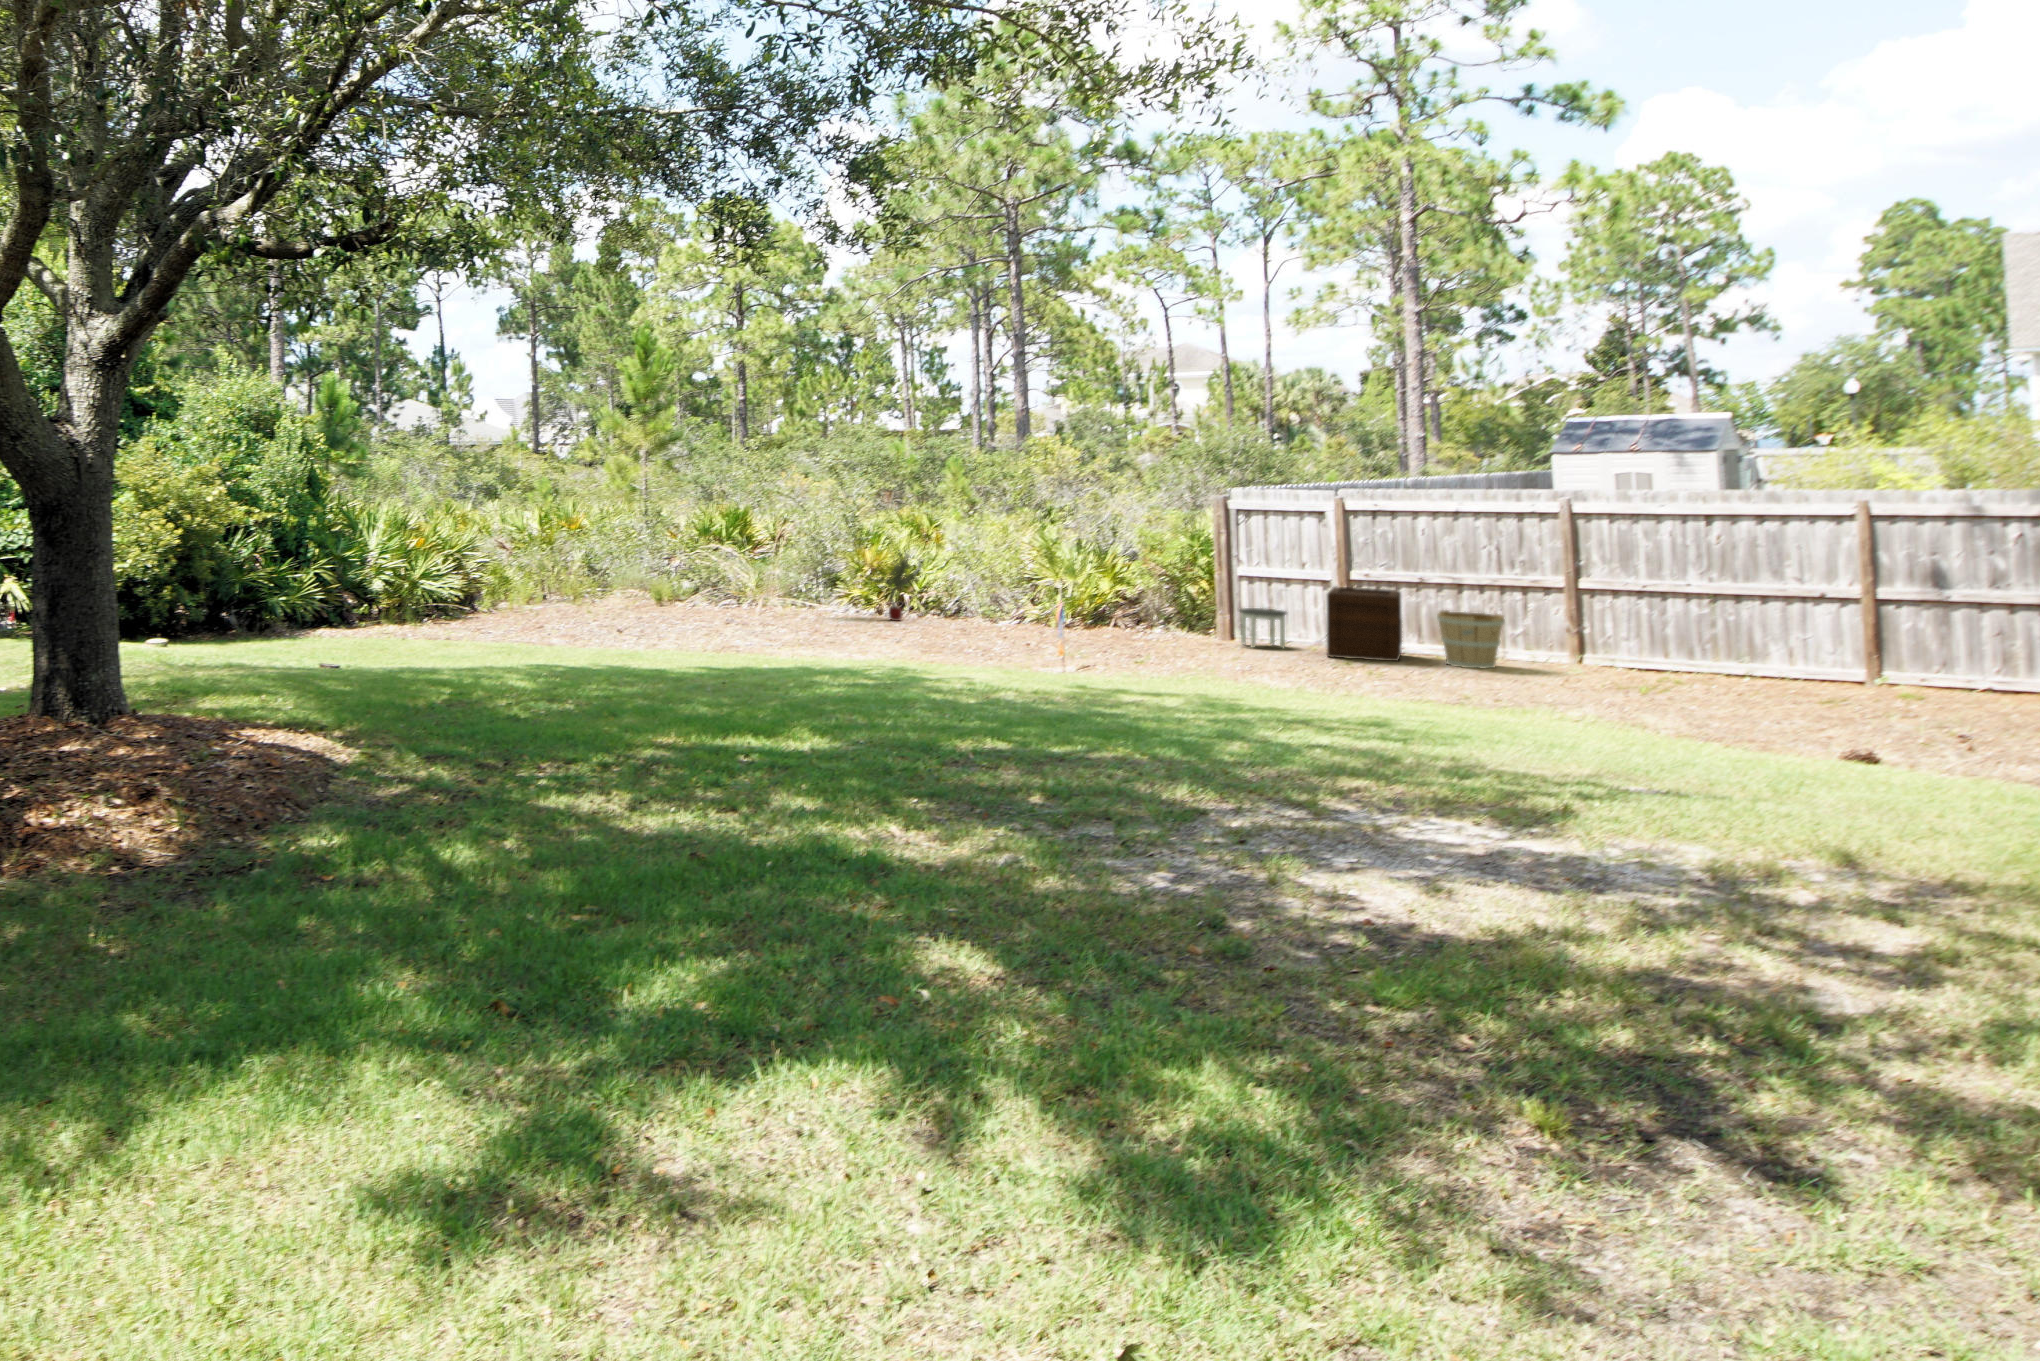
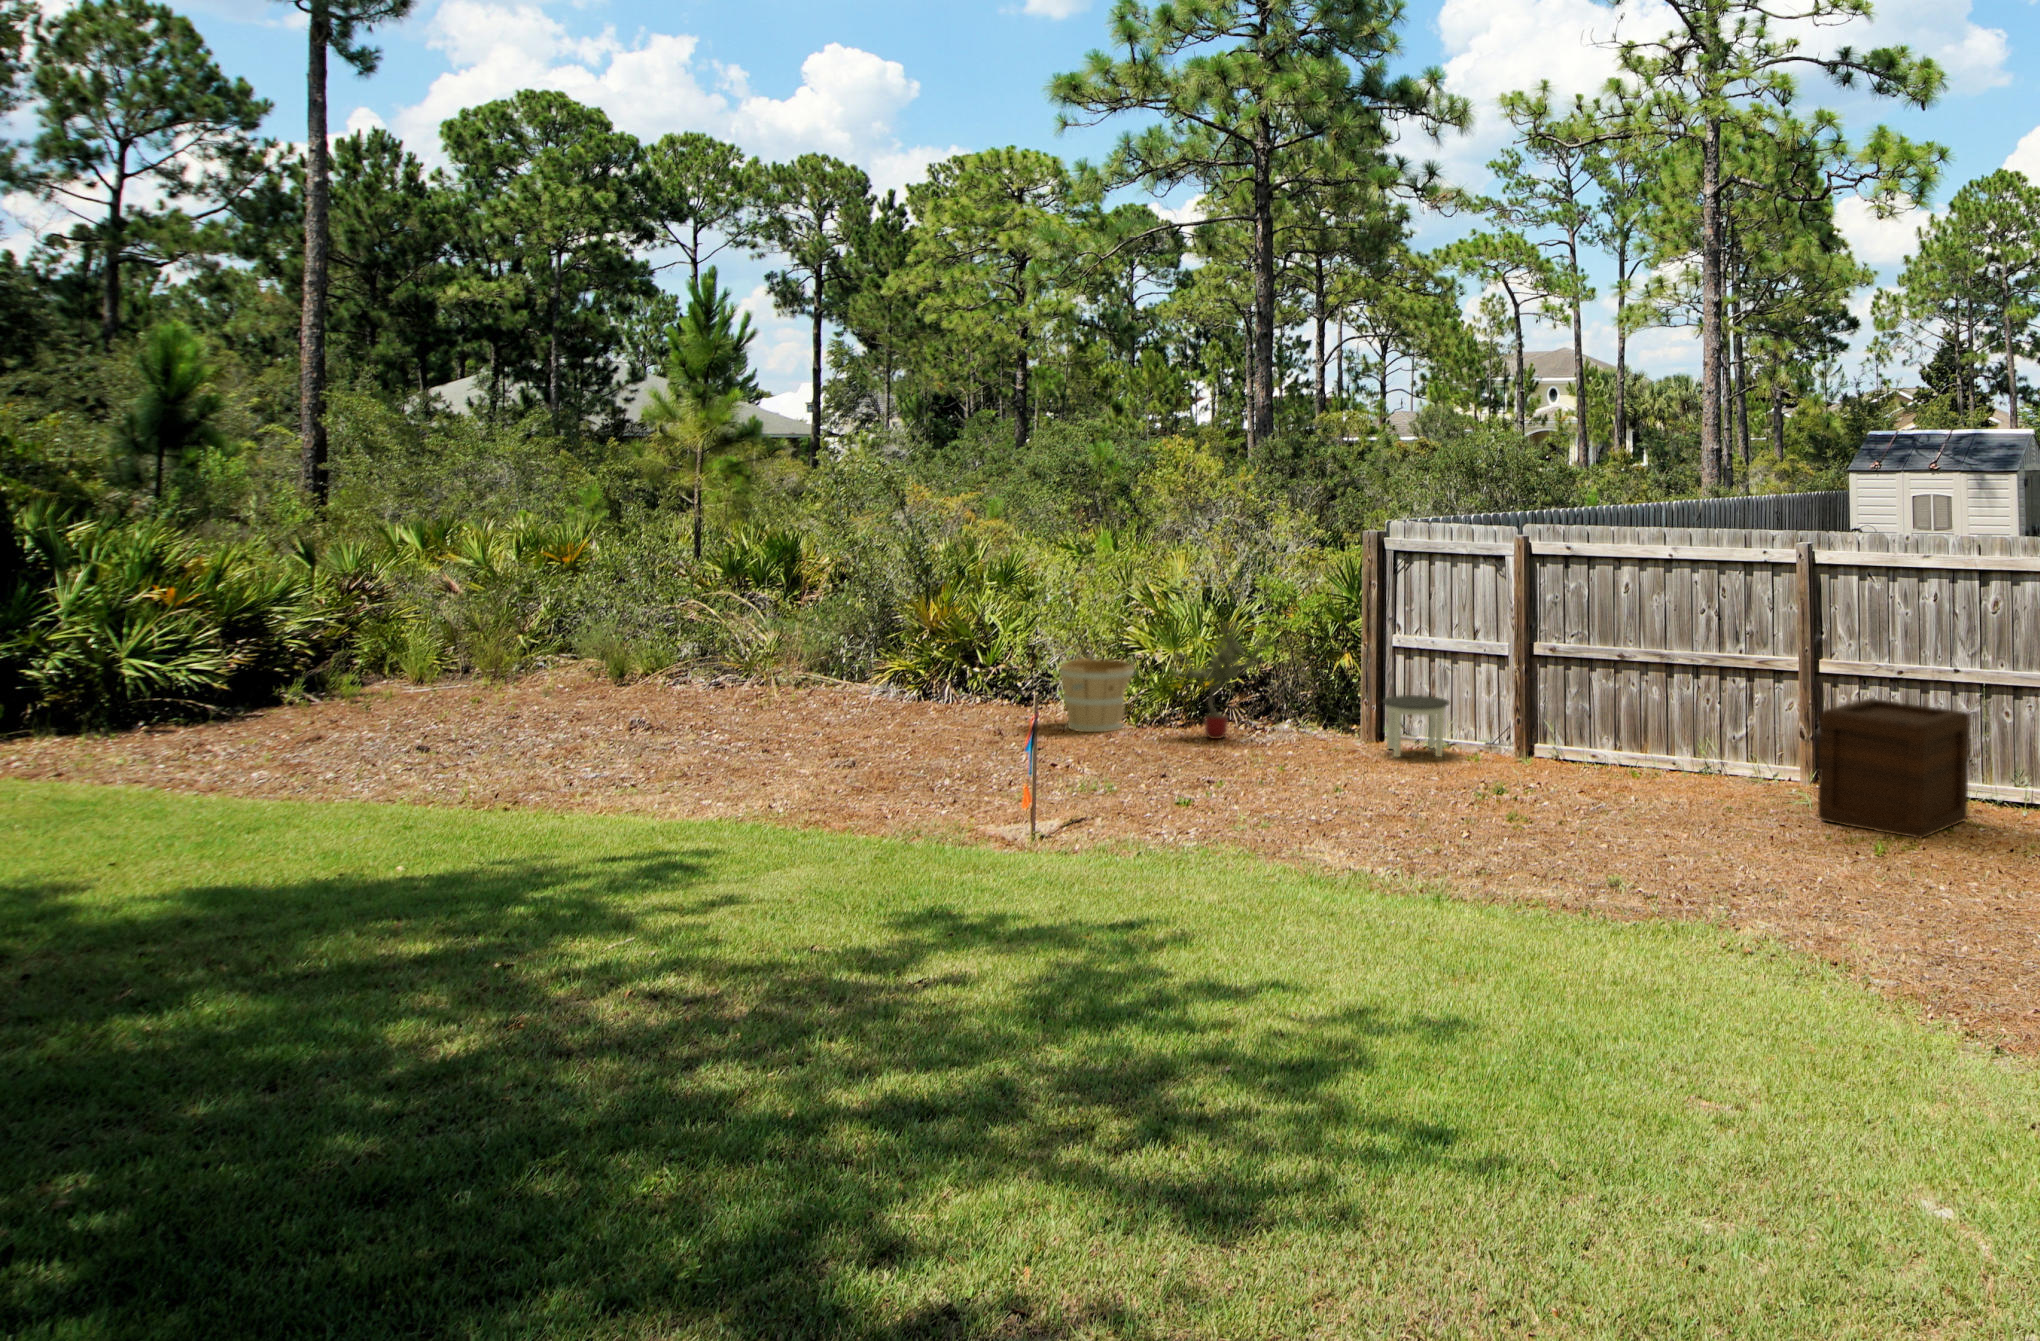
potted tree: present [873,550,923,621] -> present [1173,623,1266,739]
wooden crate: present [1327,587,1402,661] -> present [1818,698,1969,838]
wooden bucket: present [1437,610,1505,668] -> present [1060,658,1134,732]

